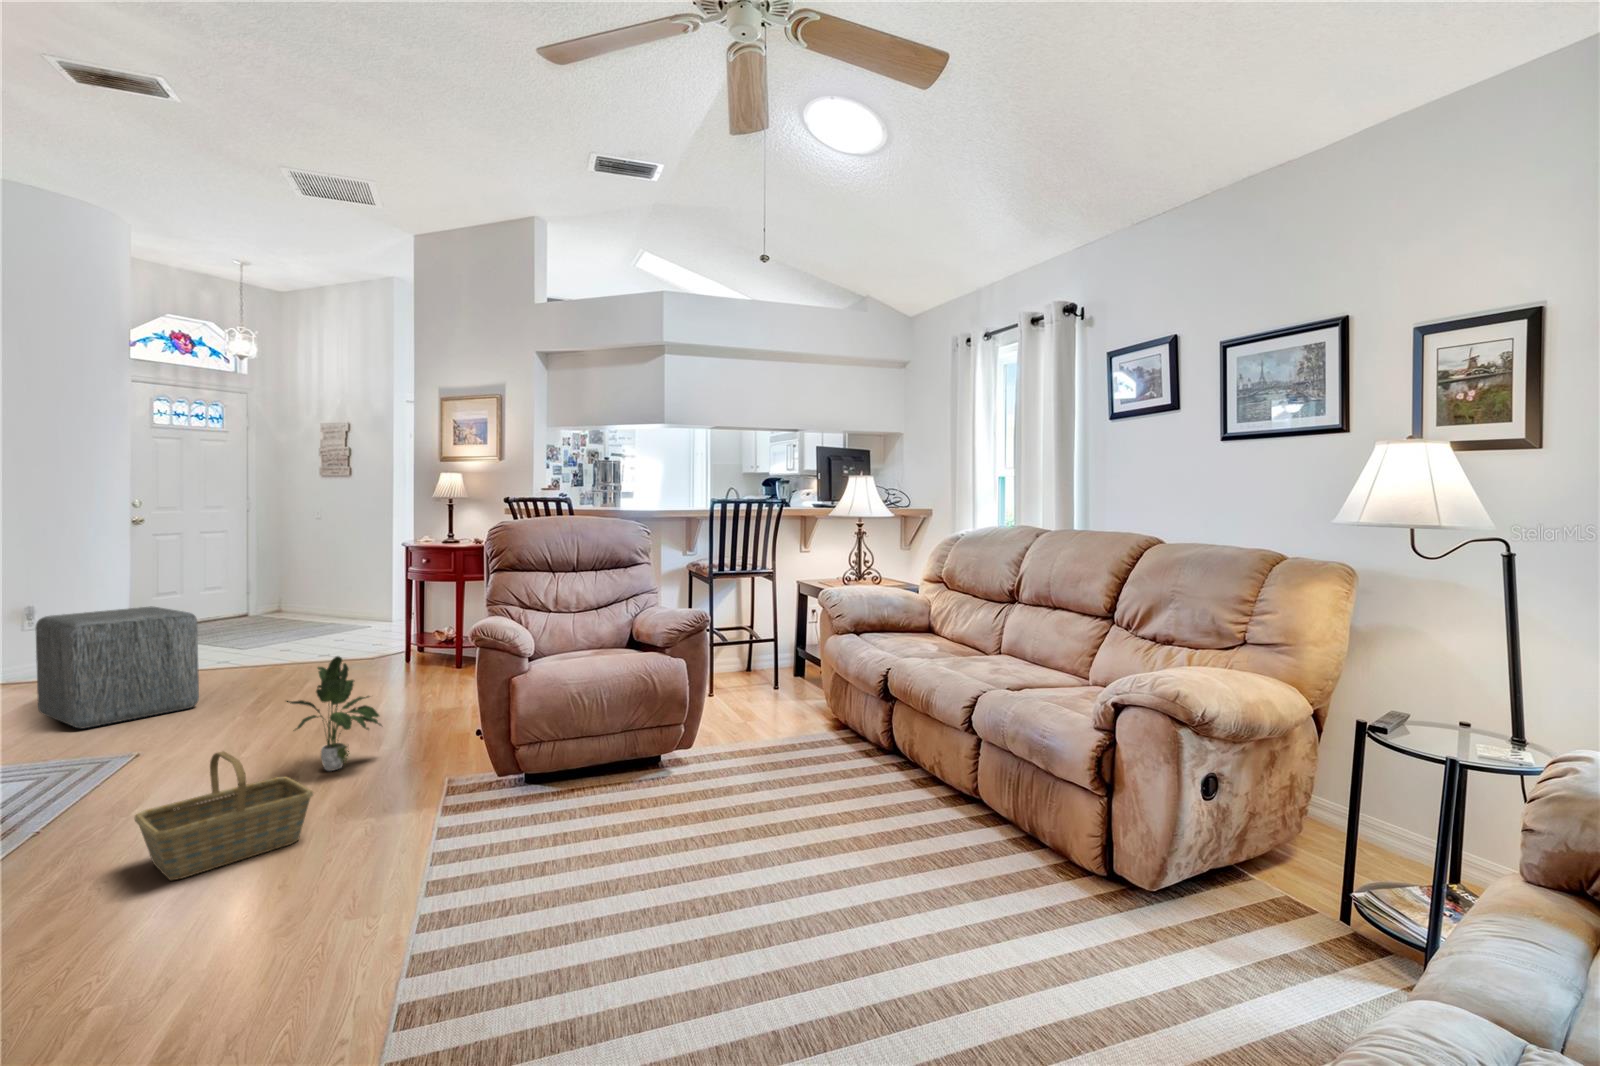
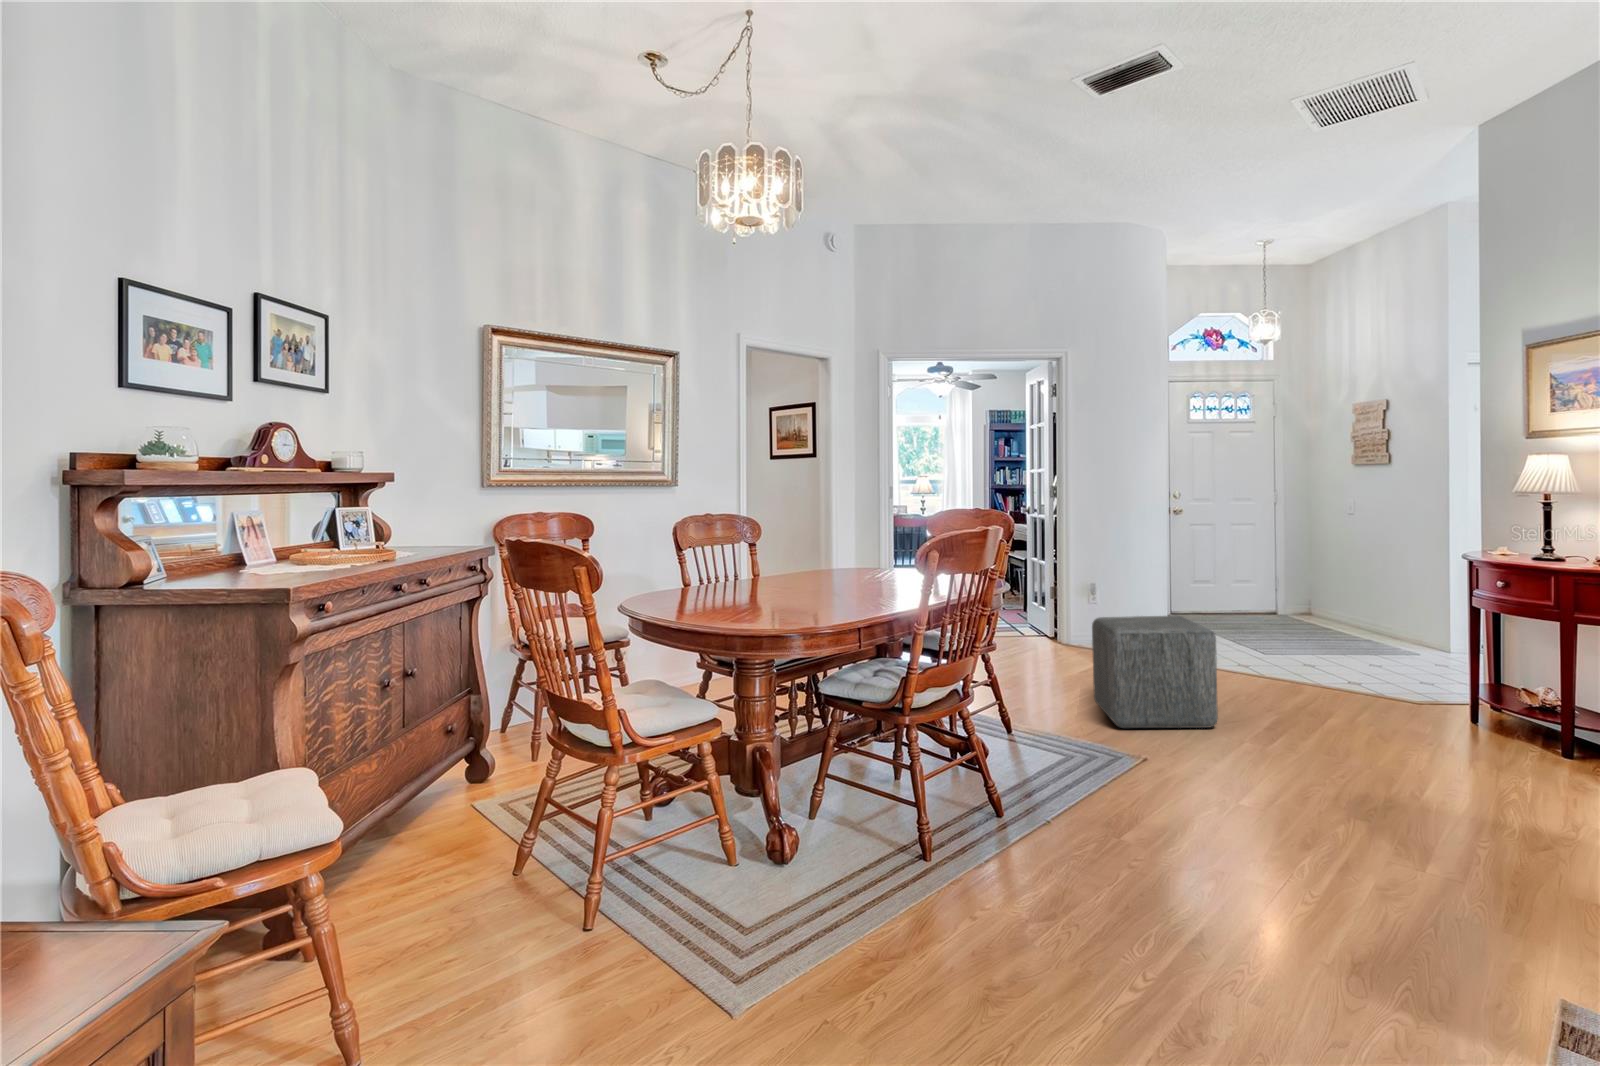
potted plant: present [287,656,381,771] -> none [1297,729,1432,877]
basket: present [134,751,313,880] -> none [1139,832,1326,981]

